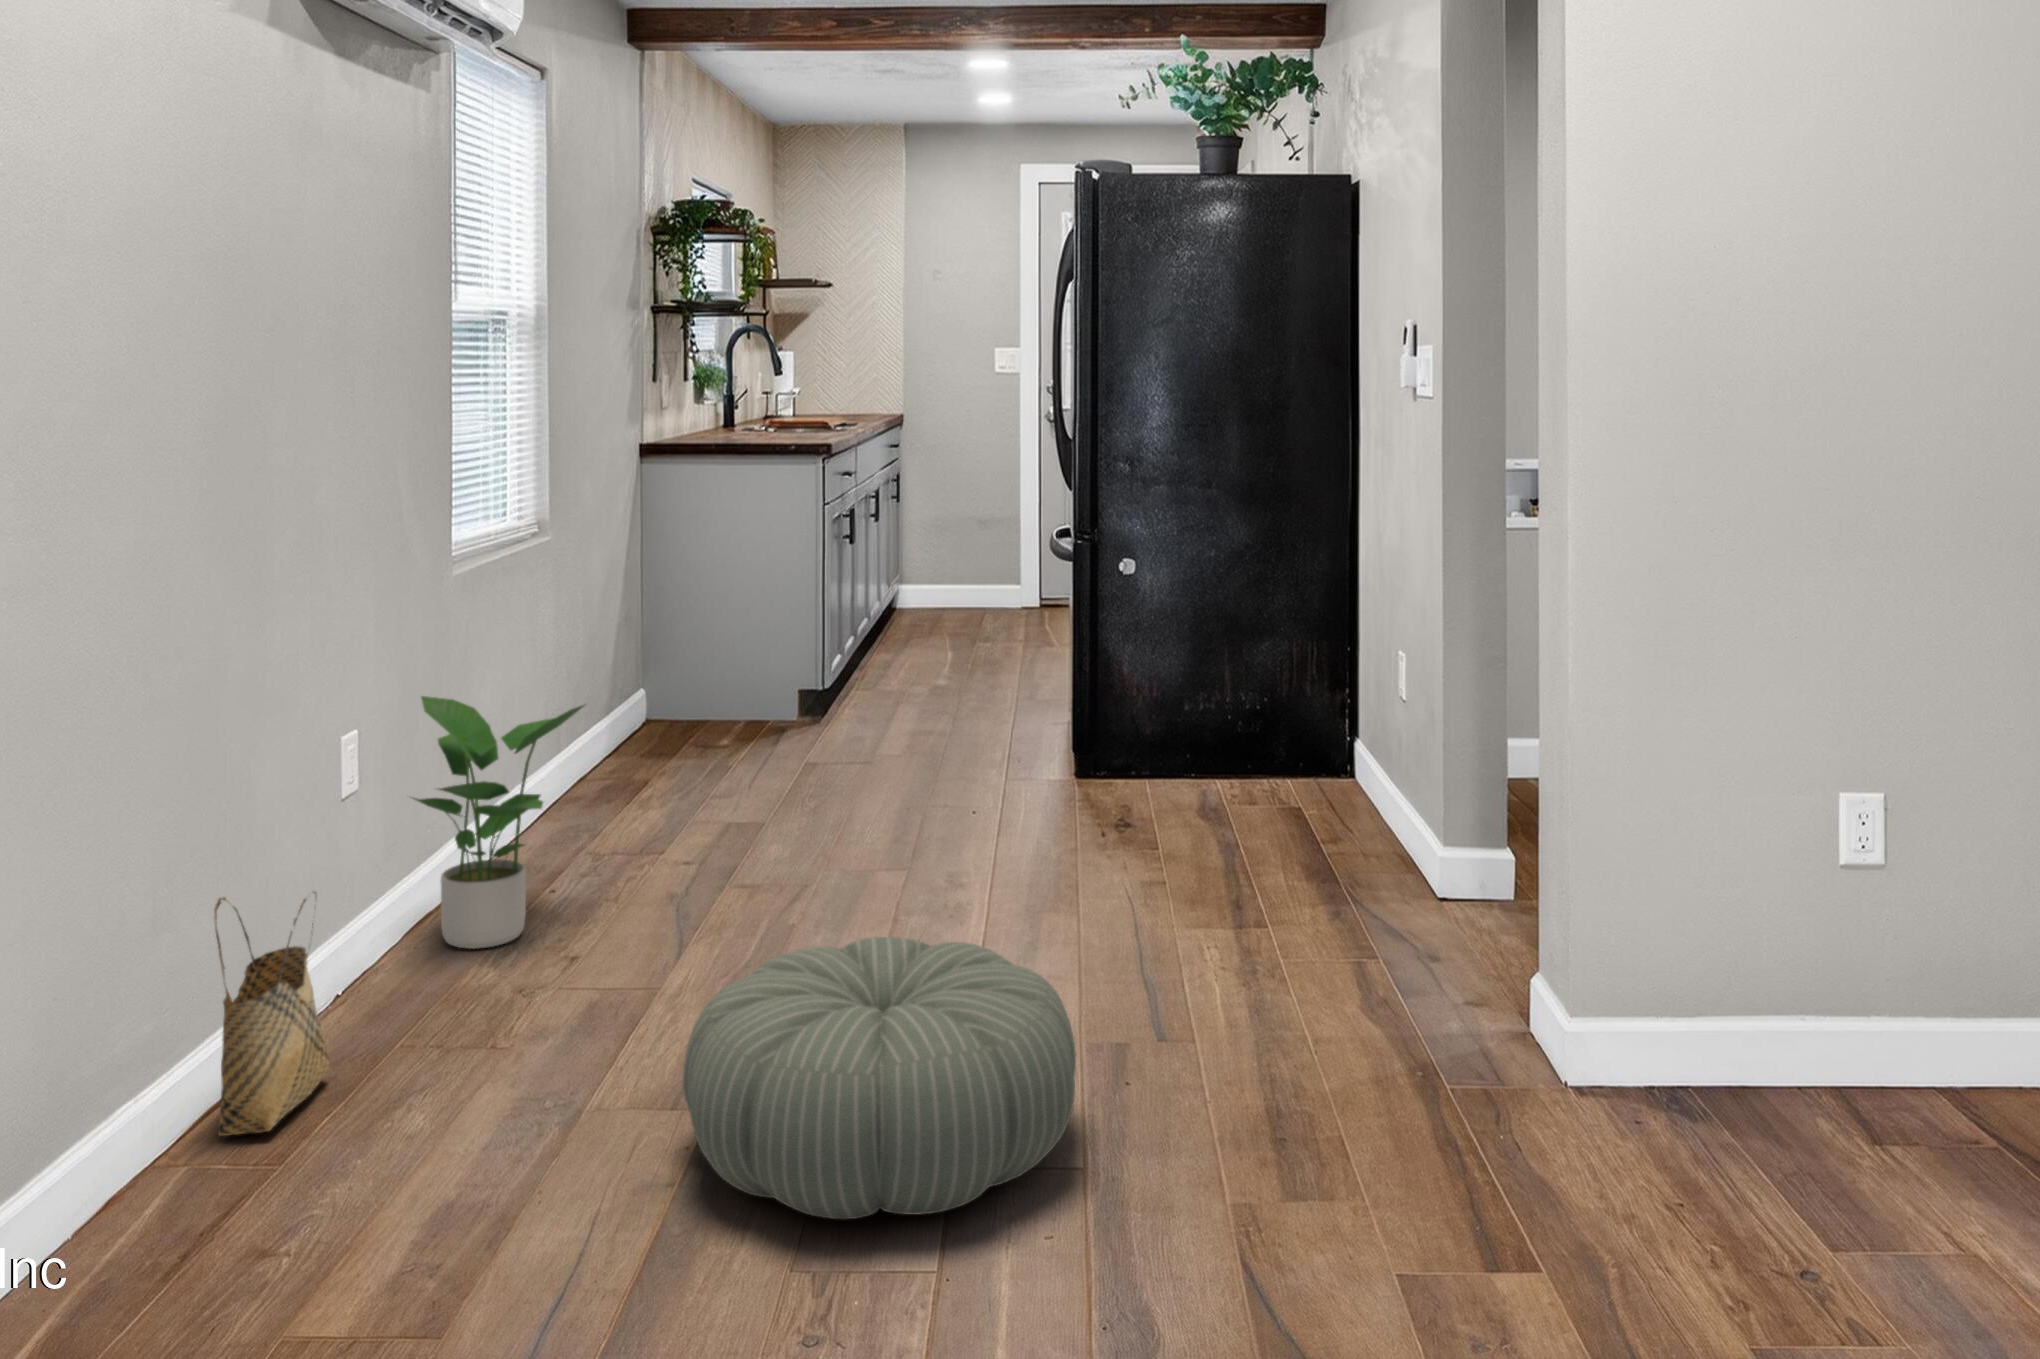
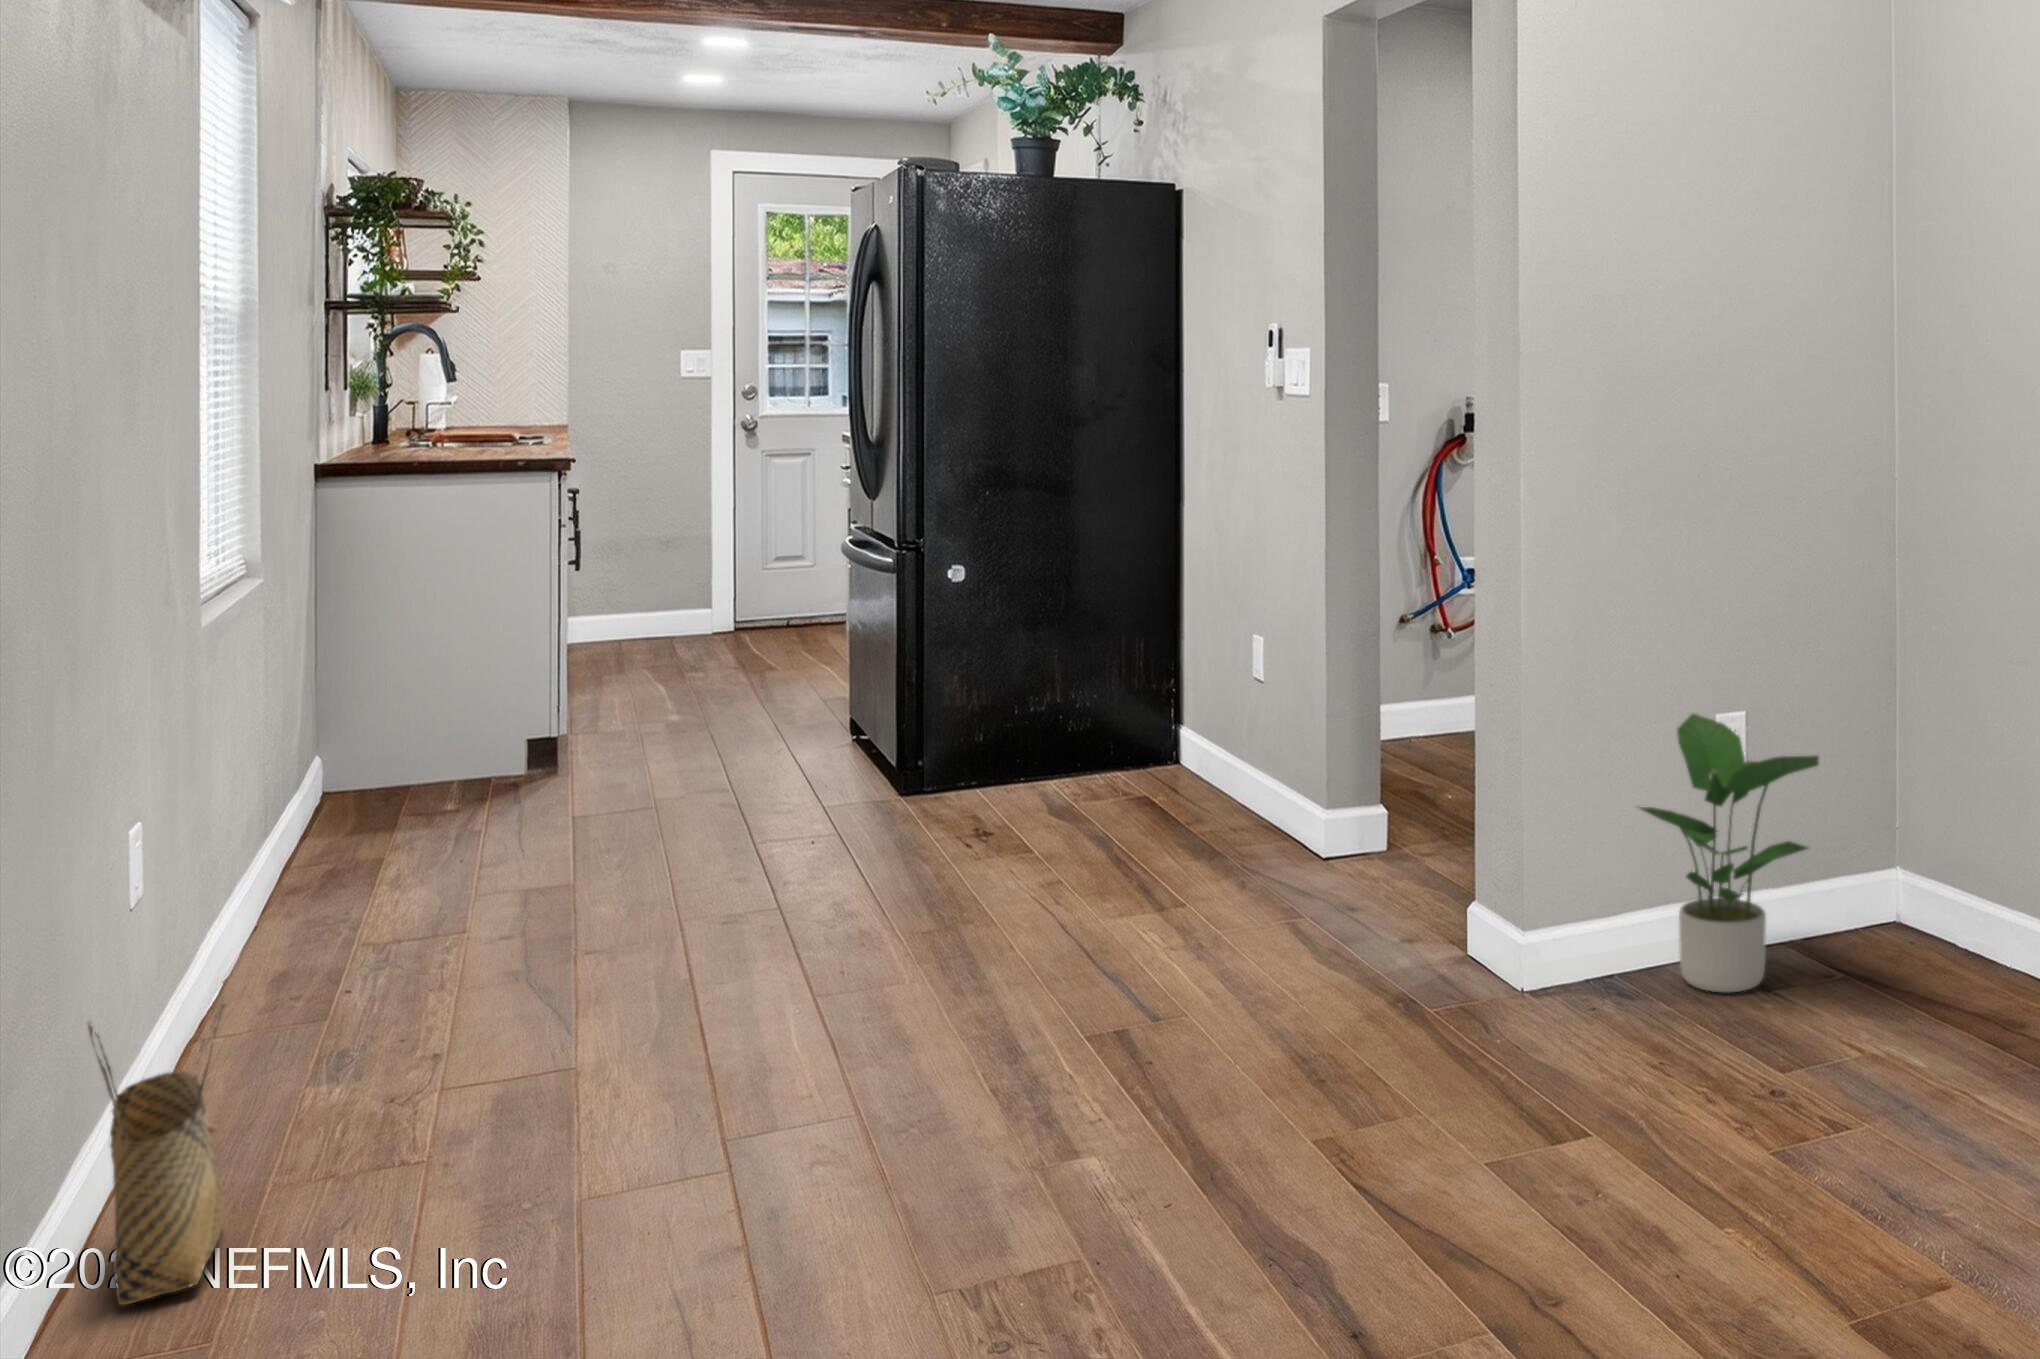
potted plant: present [414,696,584,949] -> present [1640,714,1819,993]
pouf: present [683,937,1076,1219] -> none [743,942,1158,1214]

